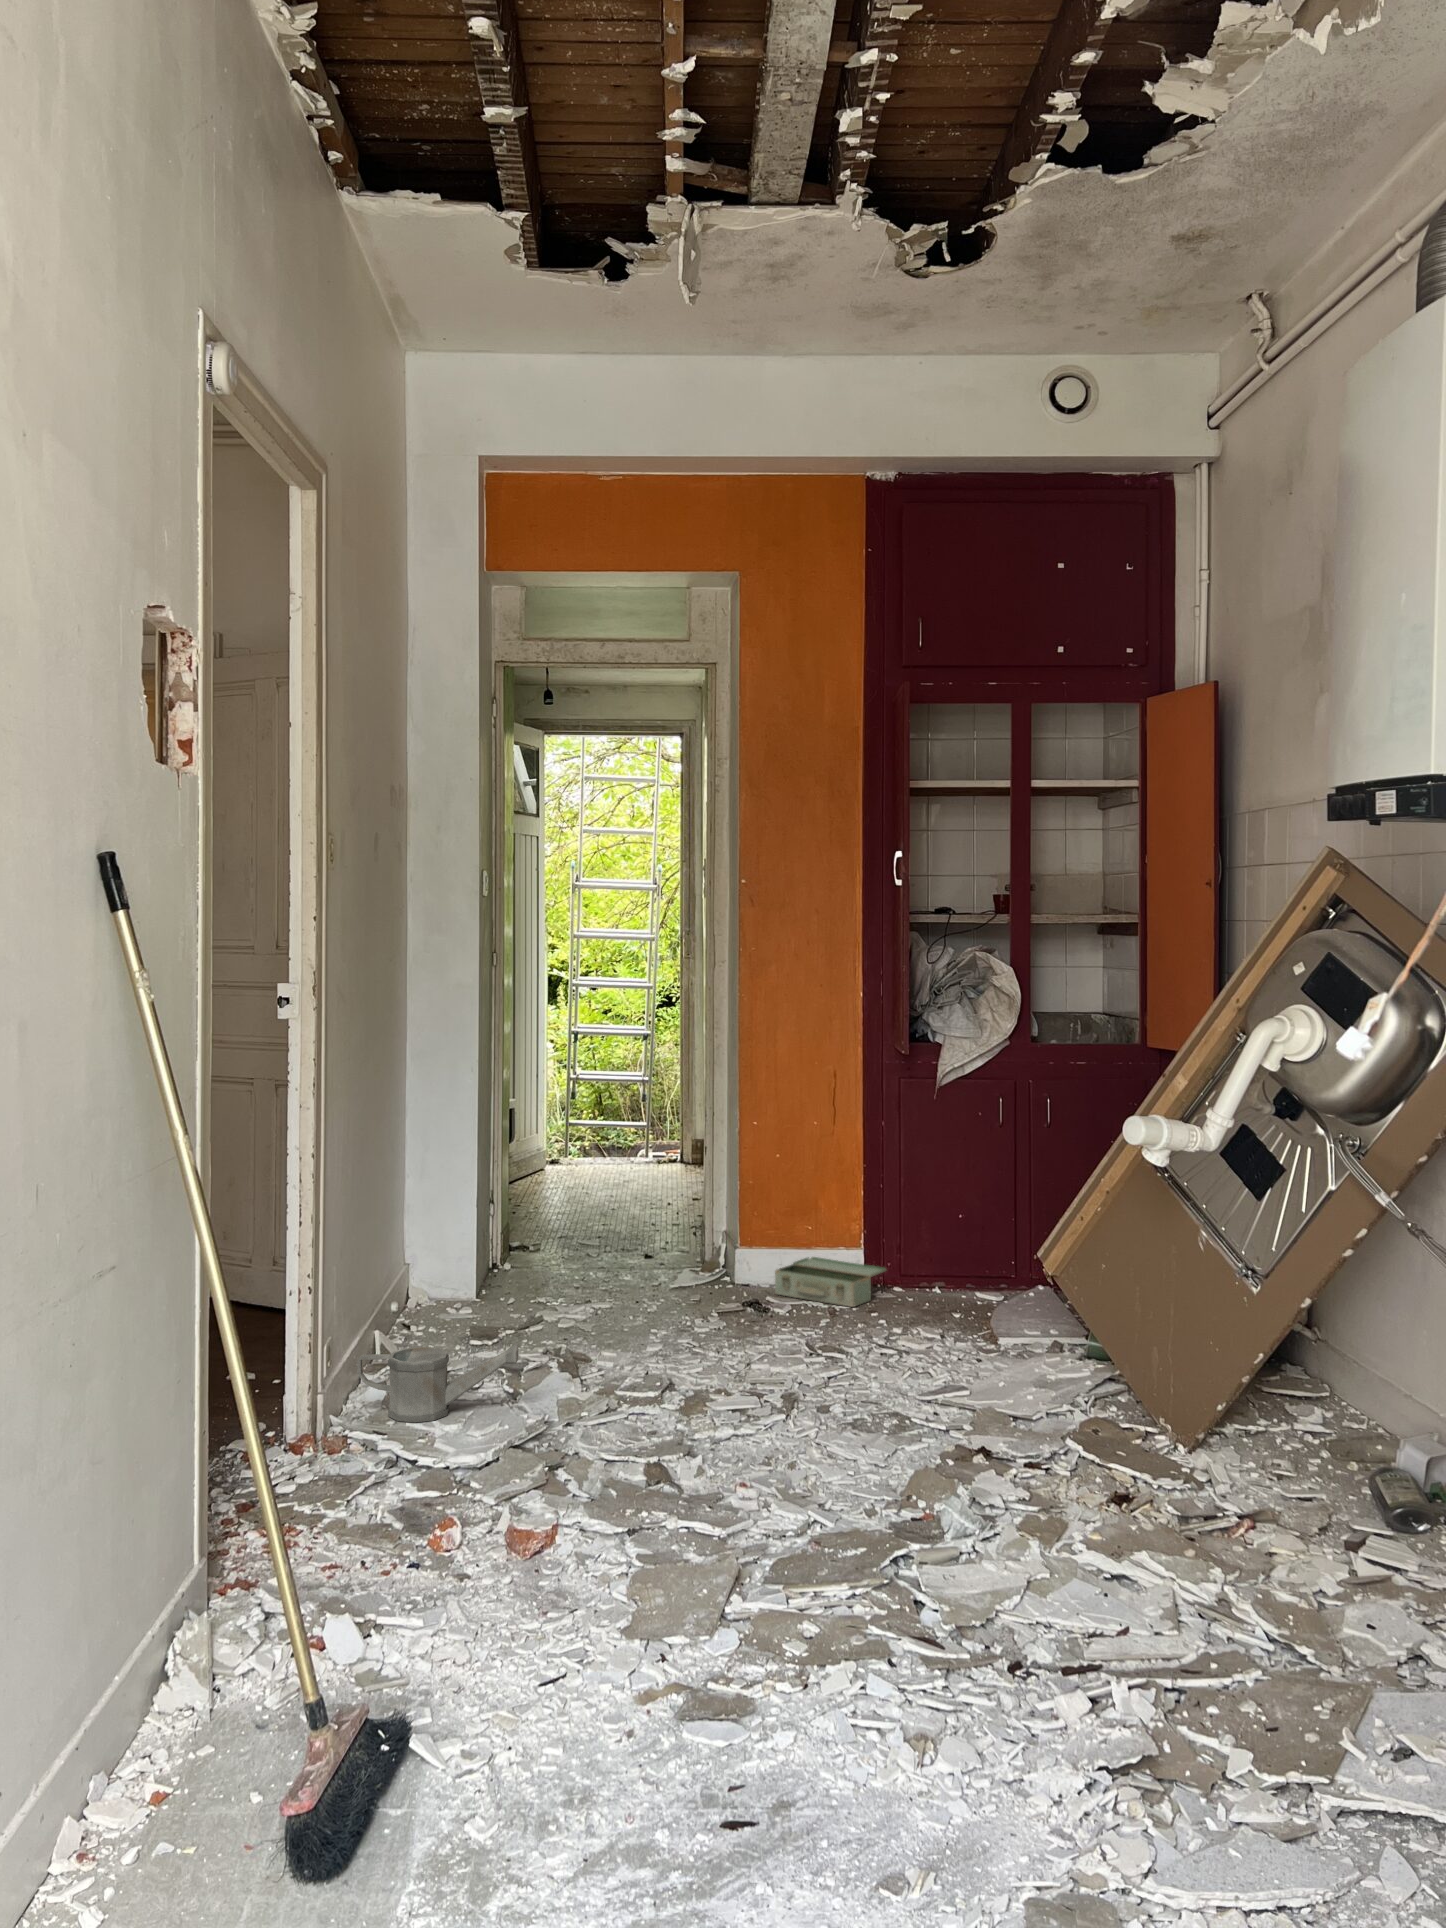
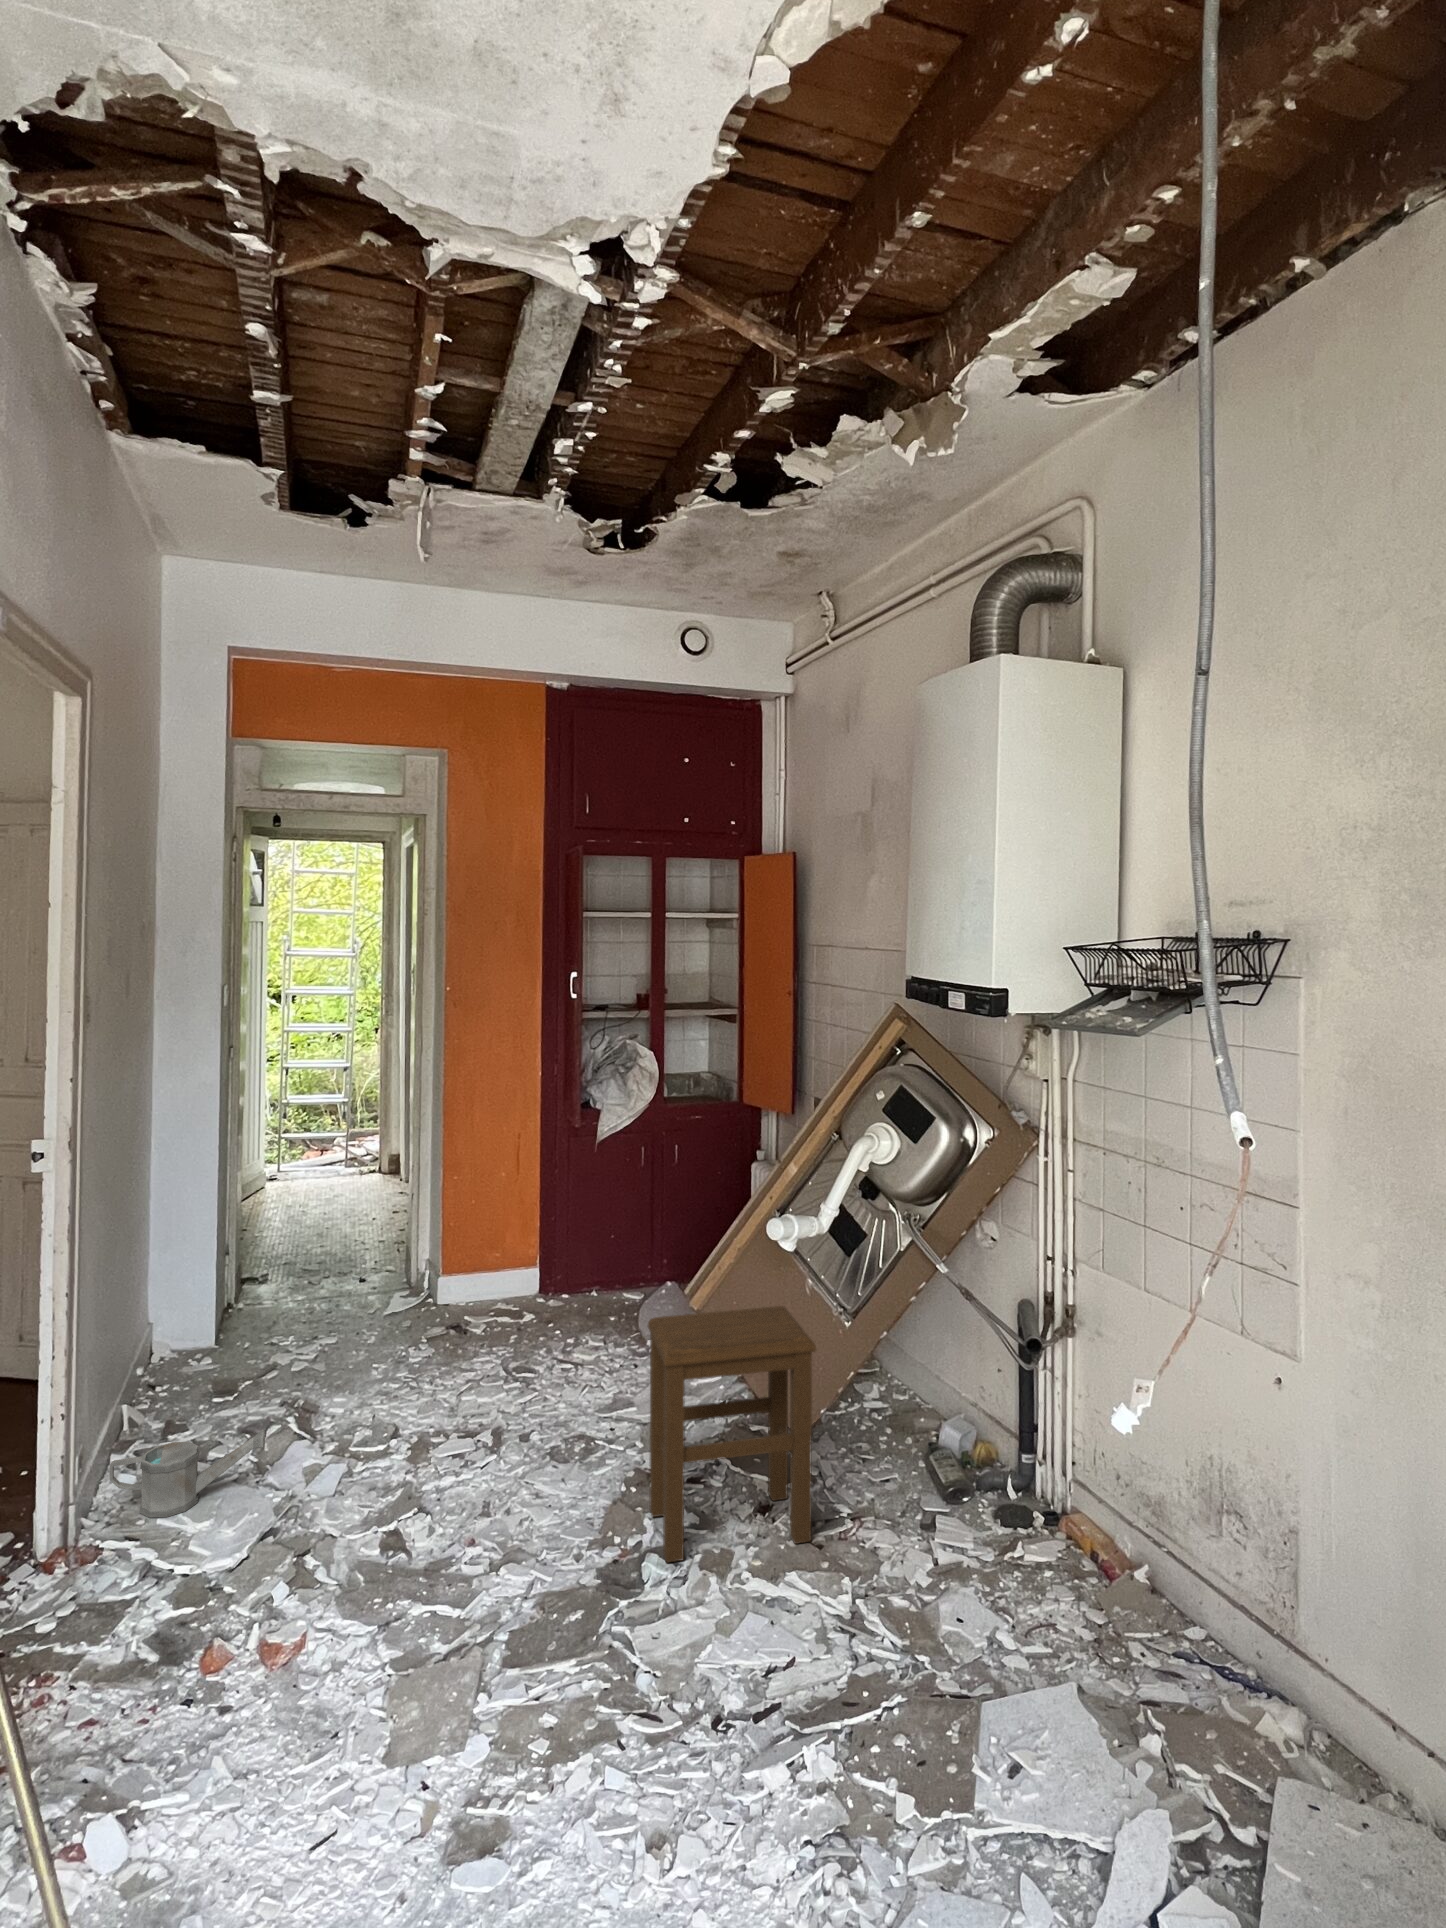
stool: none [964,1230,1187,1534] -> present [648,1306,816,1562]
toolbox: present [775,1257,886,1307] -> none [472,1282,560,1326]

